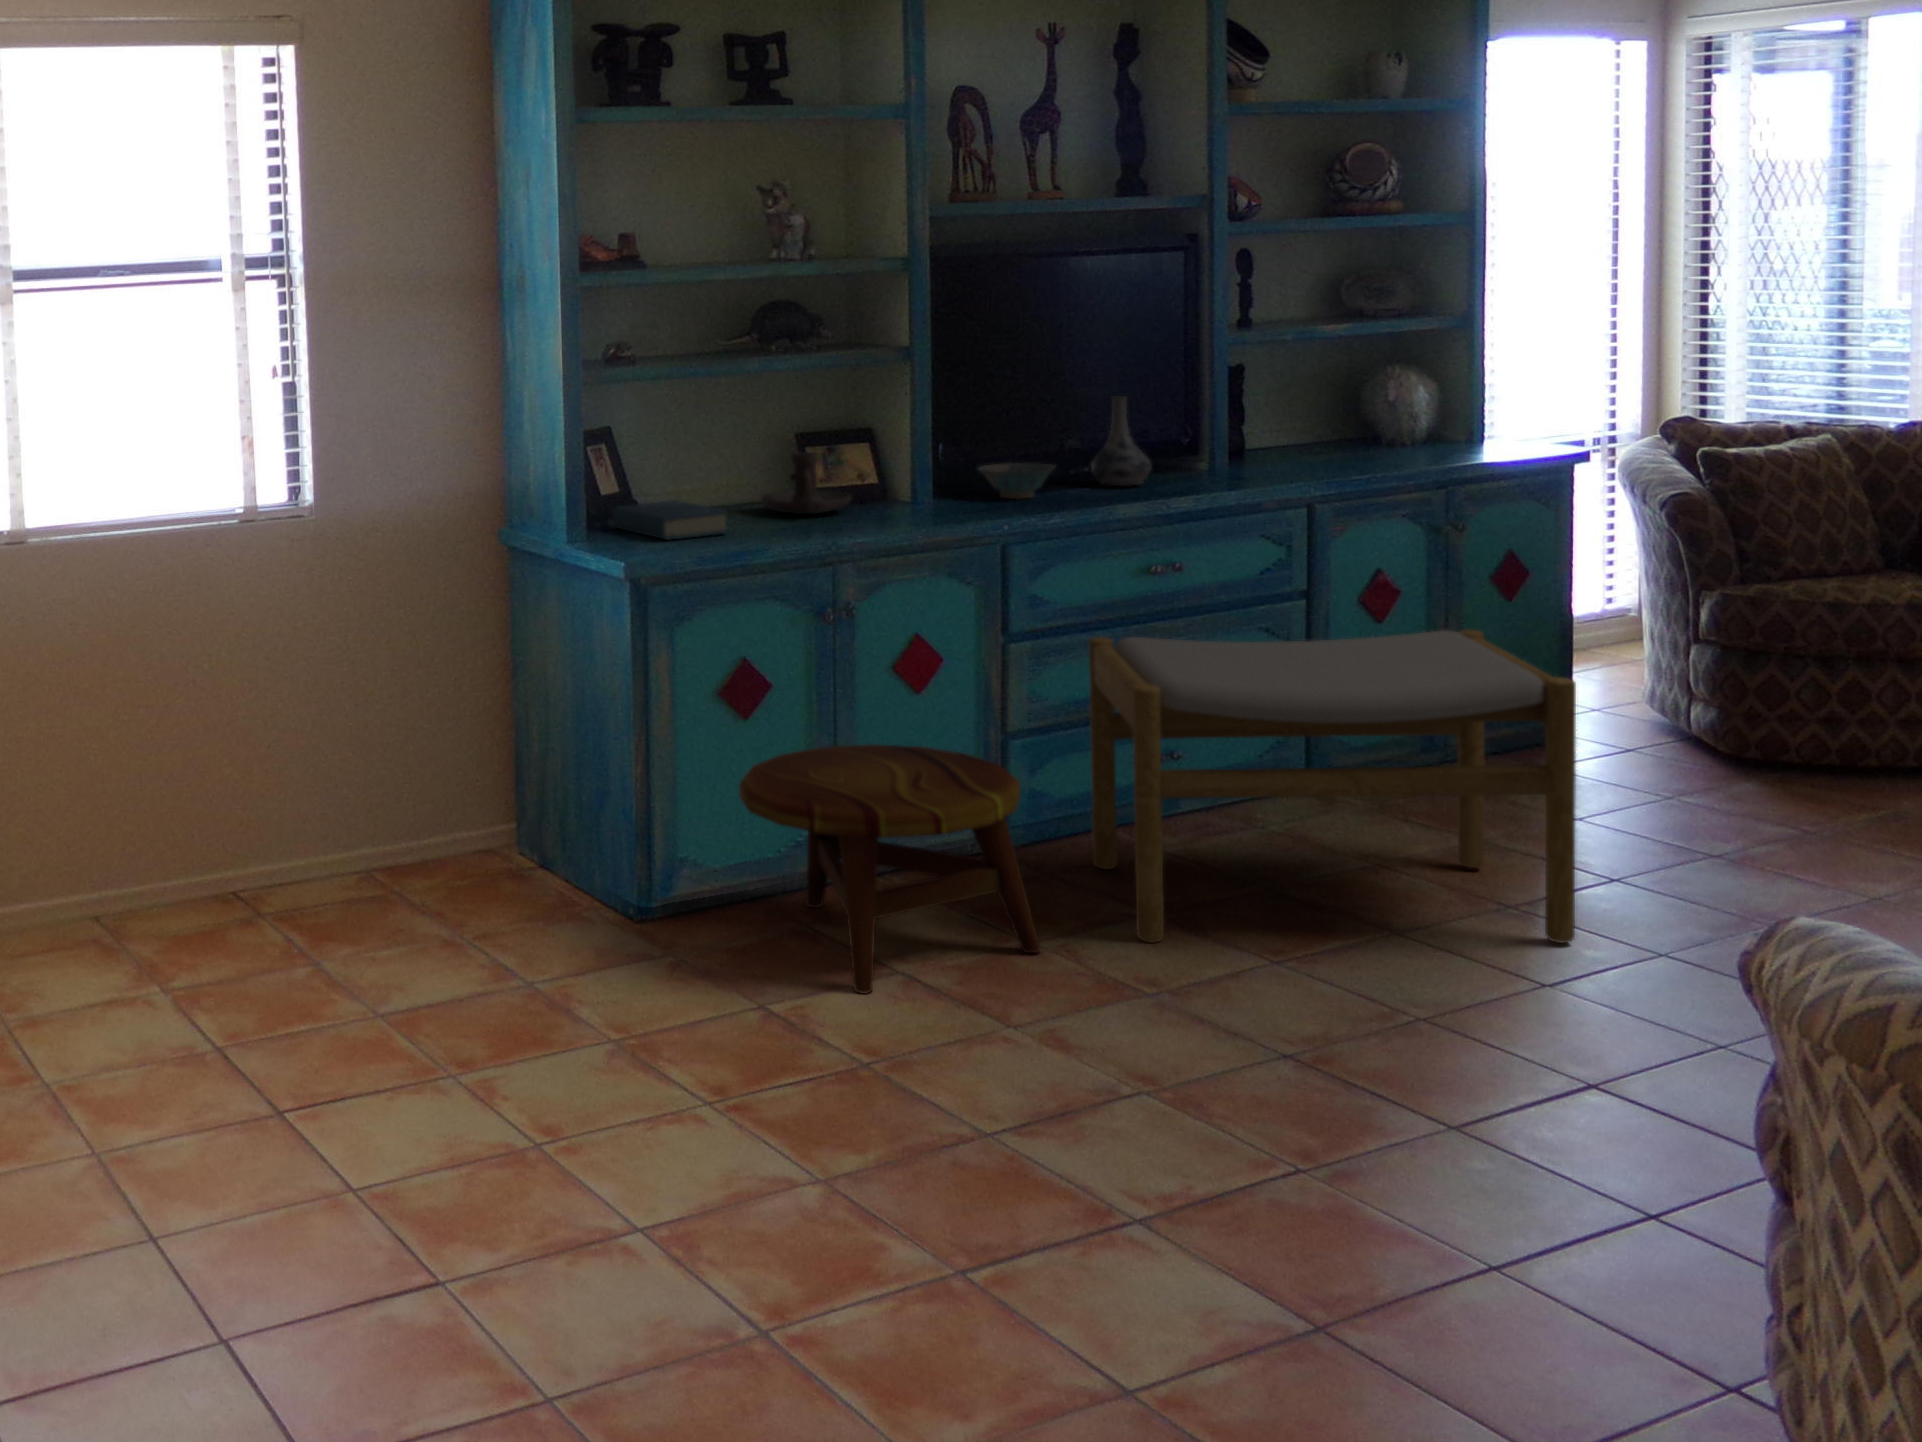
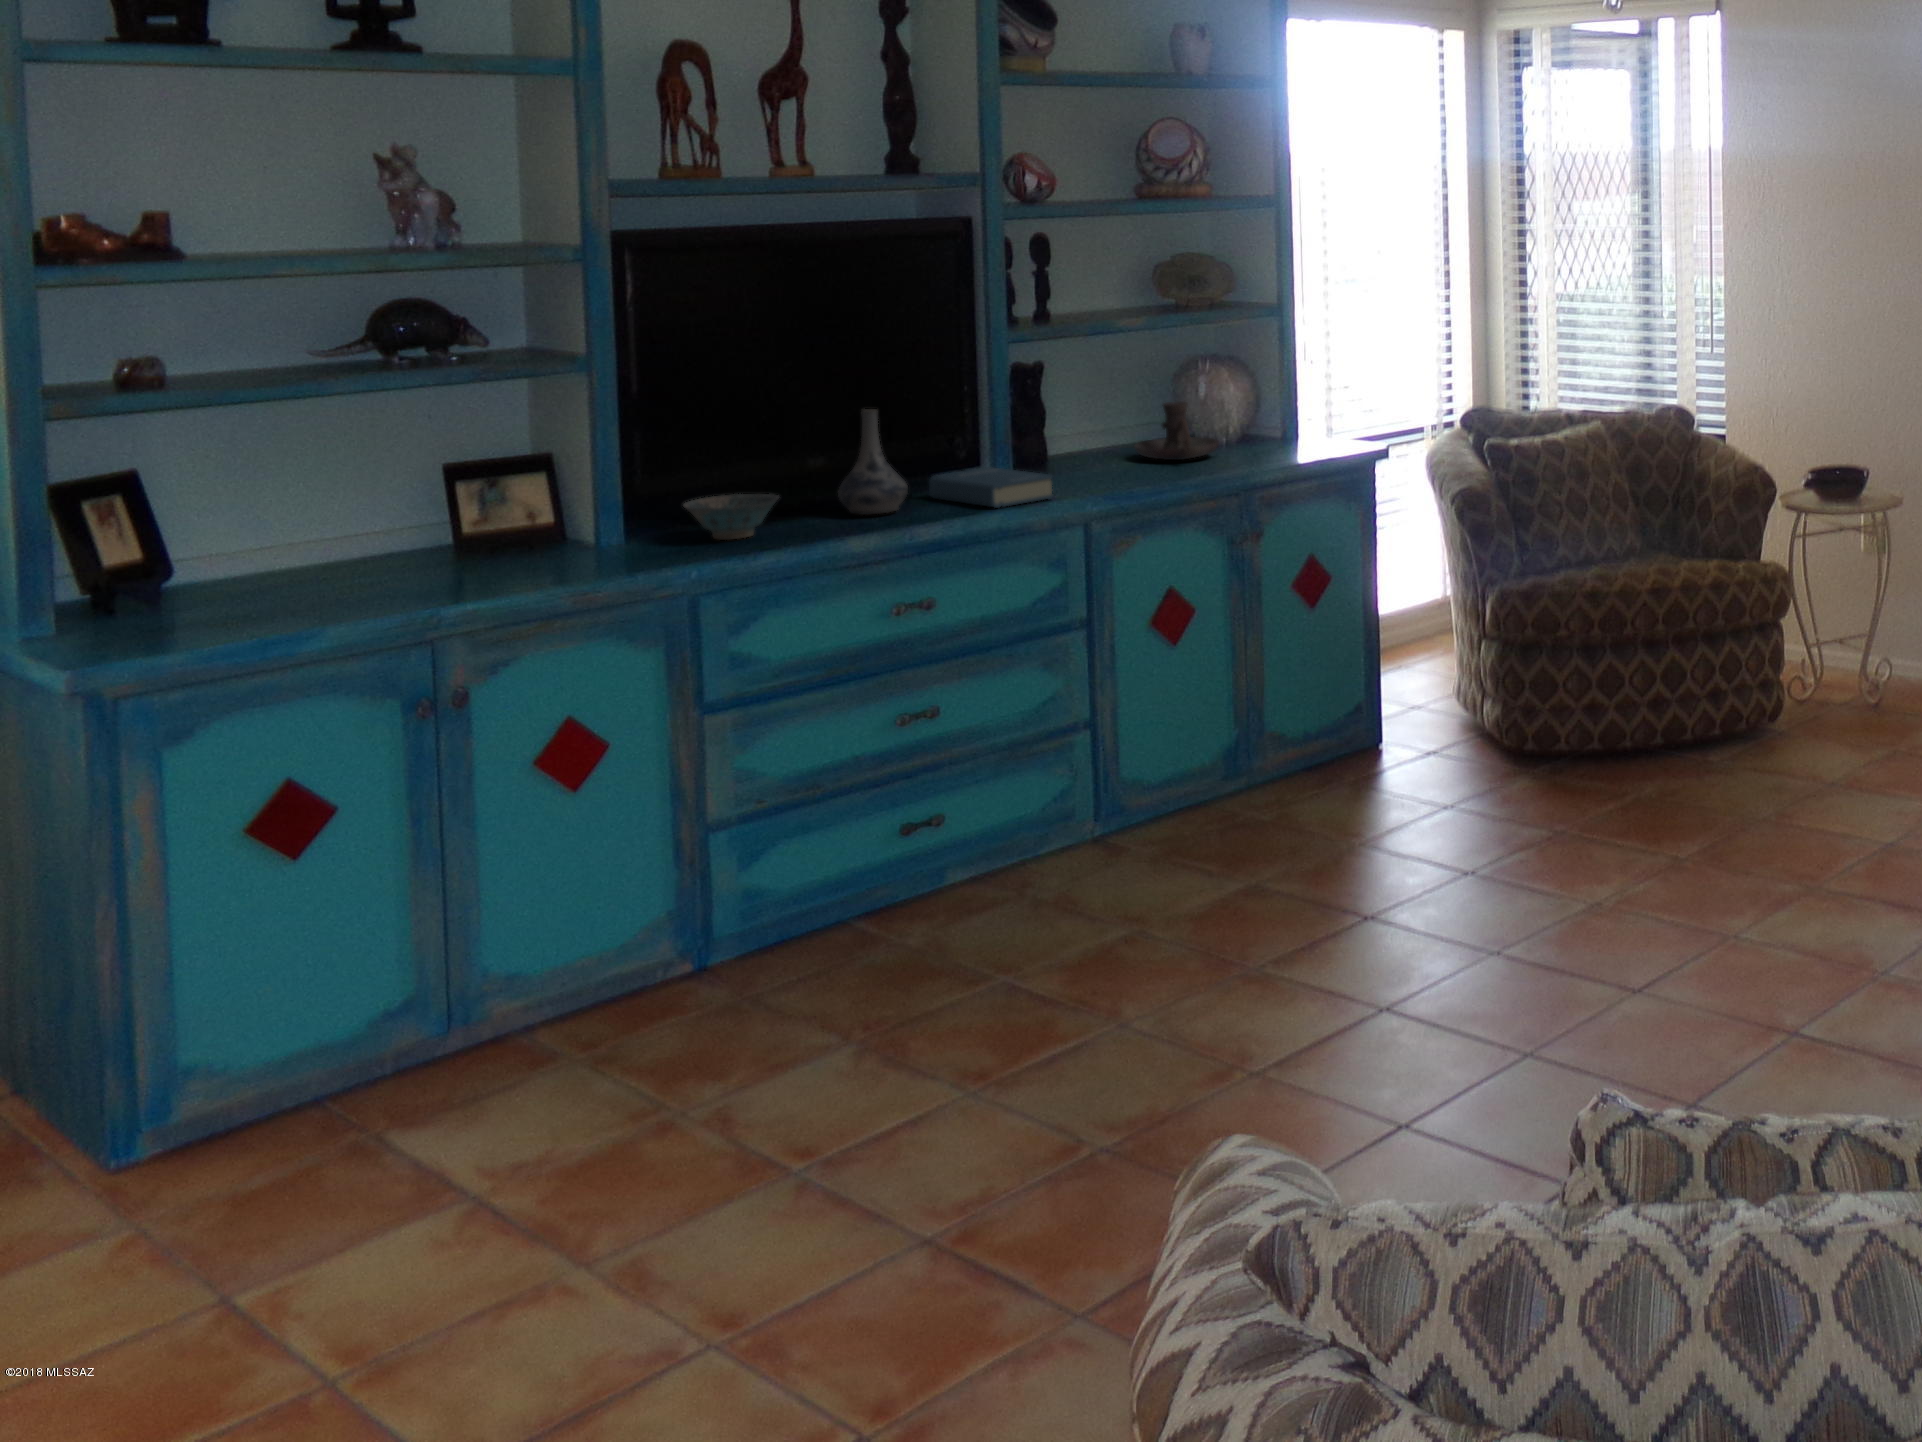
candle holder: present [761,452,851,514] -> present [1135,402,1219,460]
hardback book: present [613,500,727,540] -> present [929,467,1053,508]
footstool: present [1089,630,1576,943] -> none [793,664,1298,1093]
side table: present [739,744,1041,993] -> none [253,876,680,1249]

